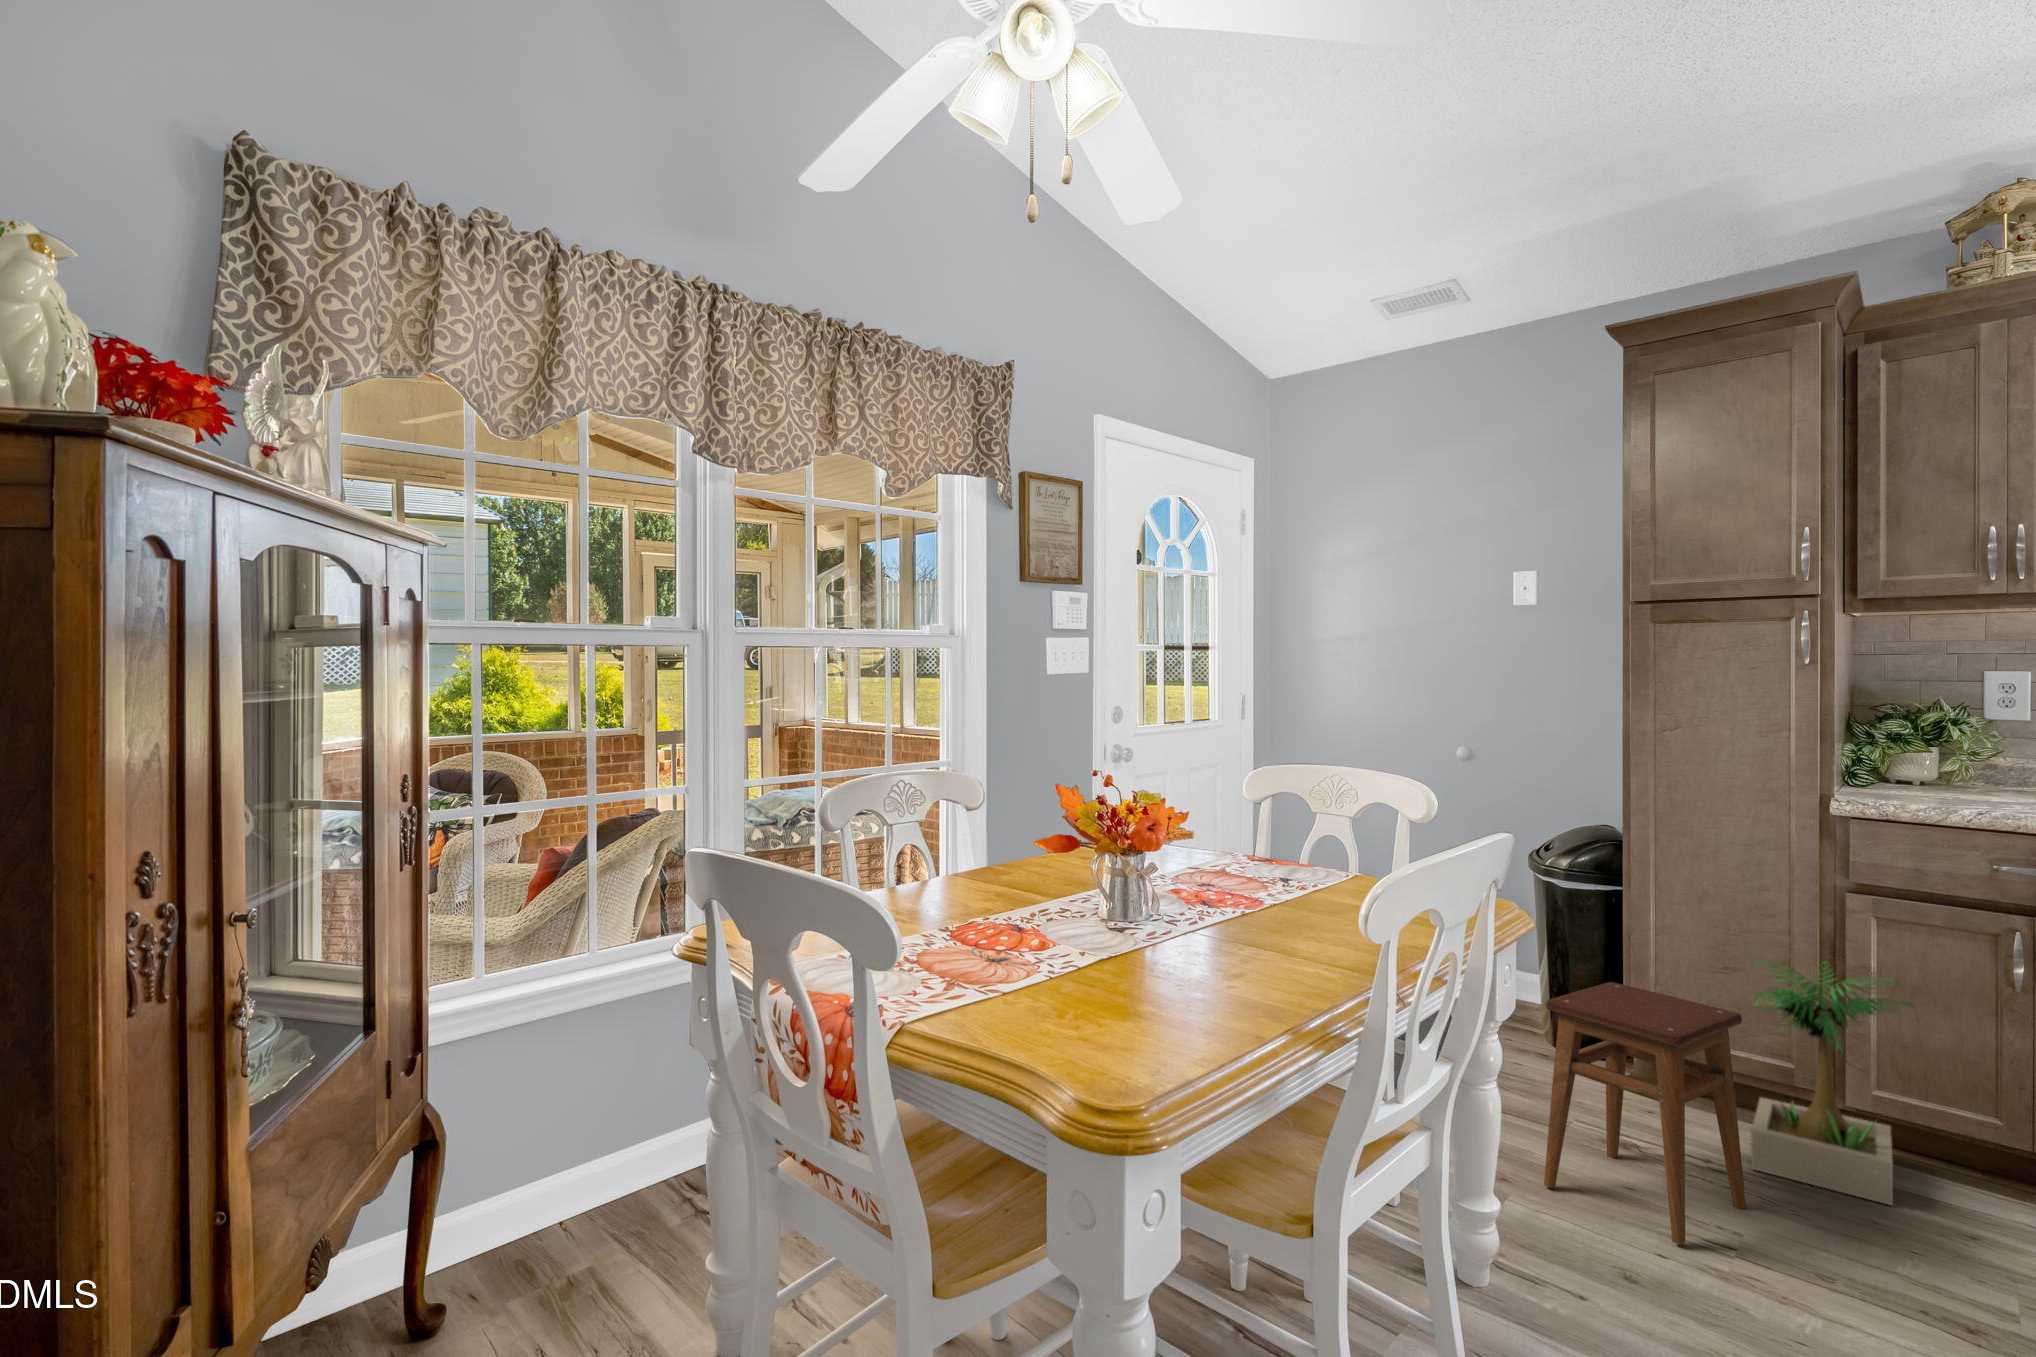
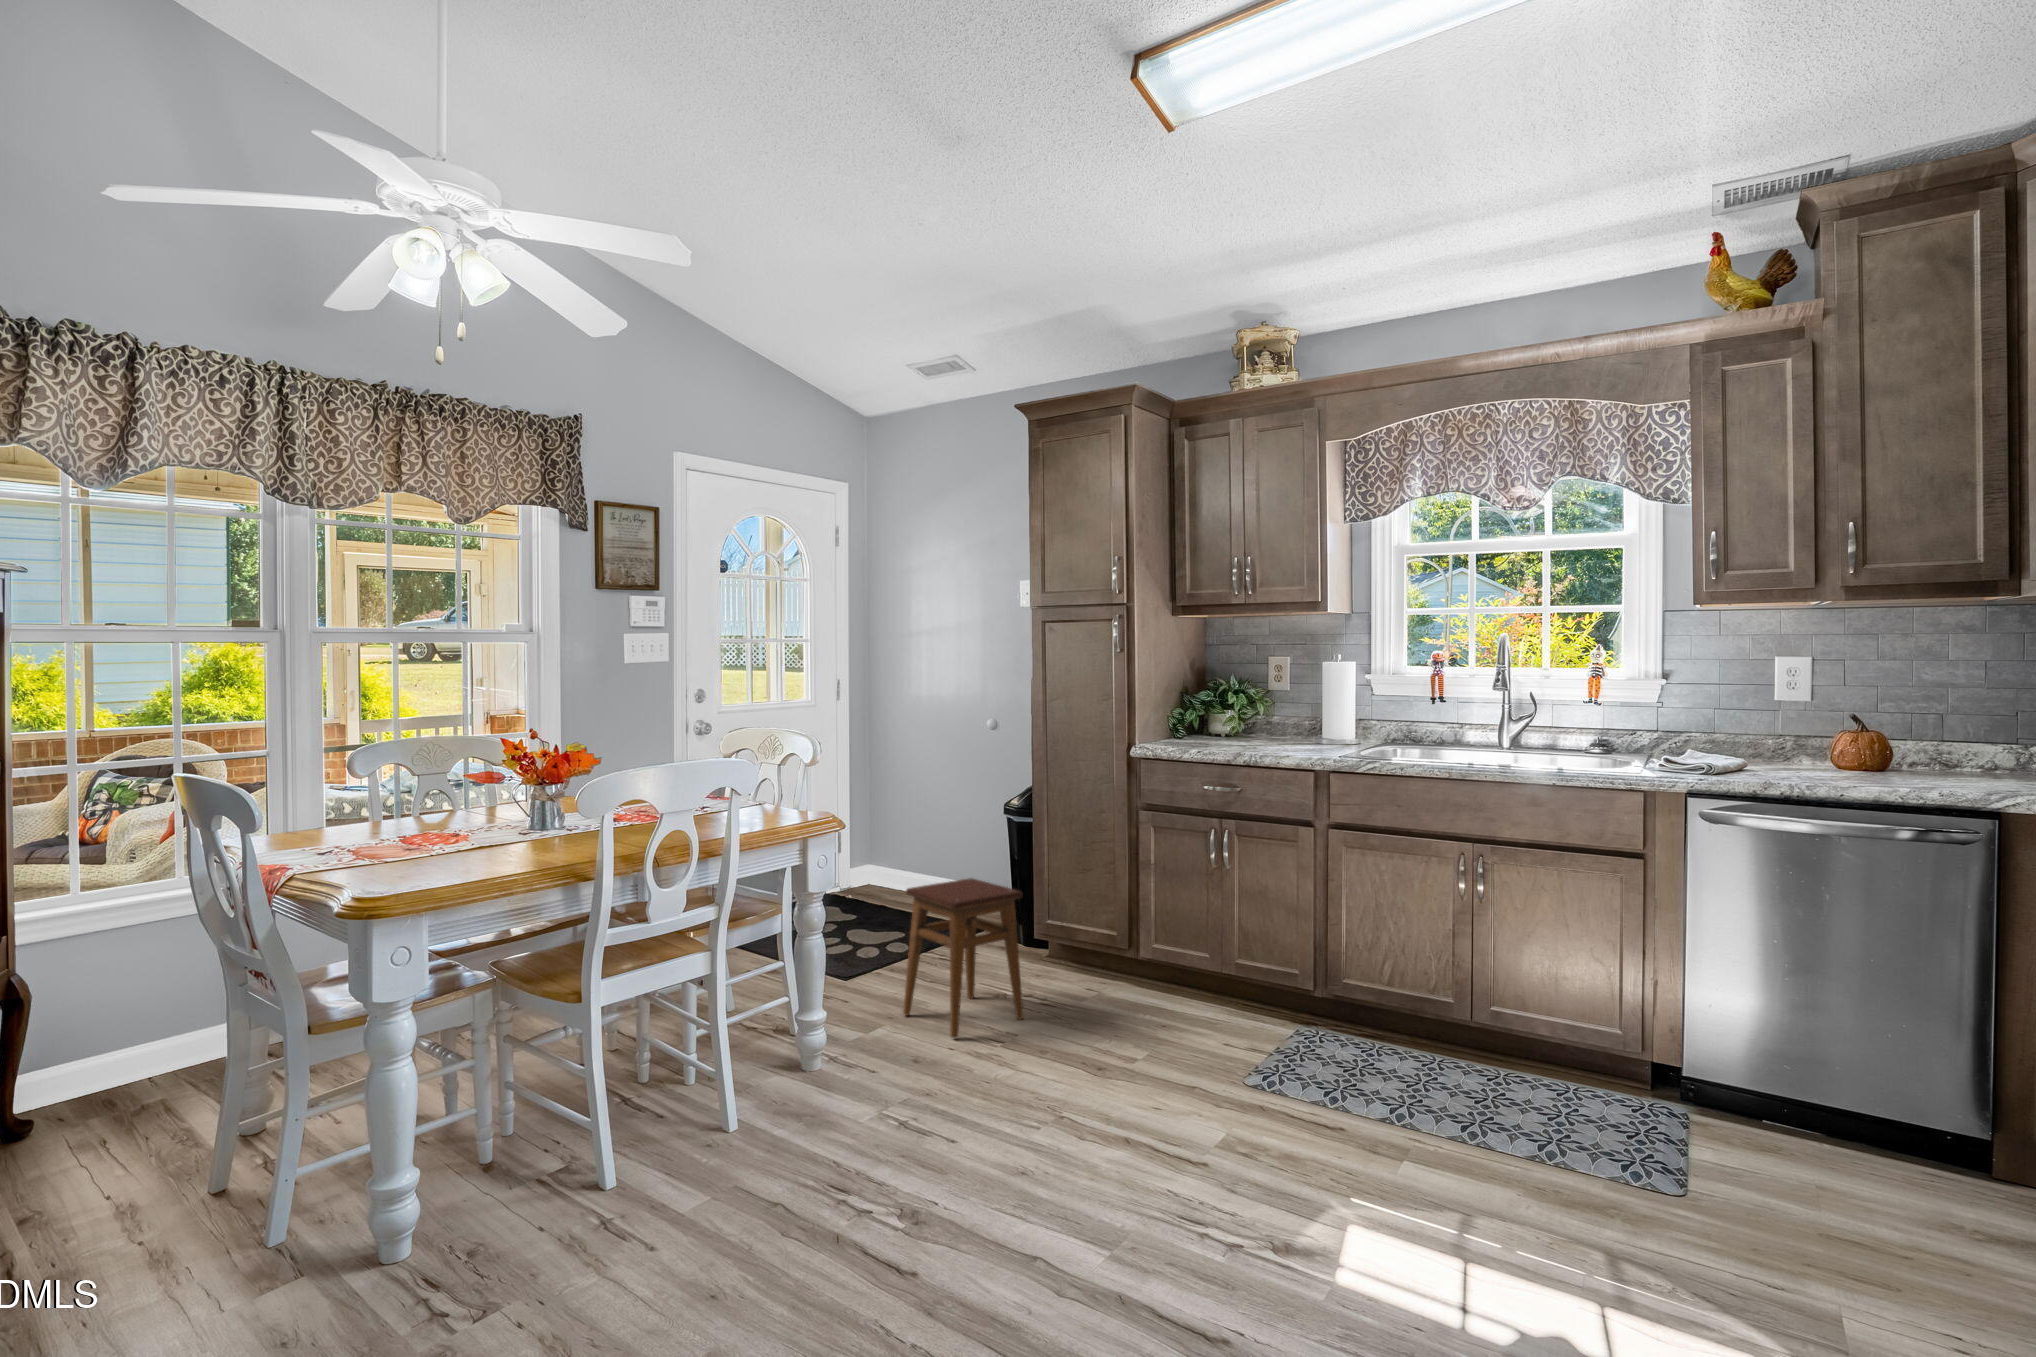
potted plant: present [1751,959,1915,1205] -> none [1054,859,1159,1013]

